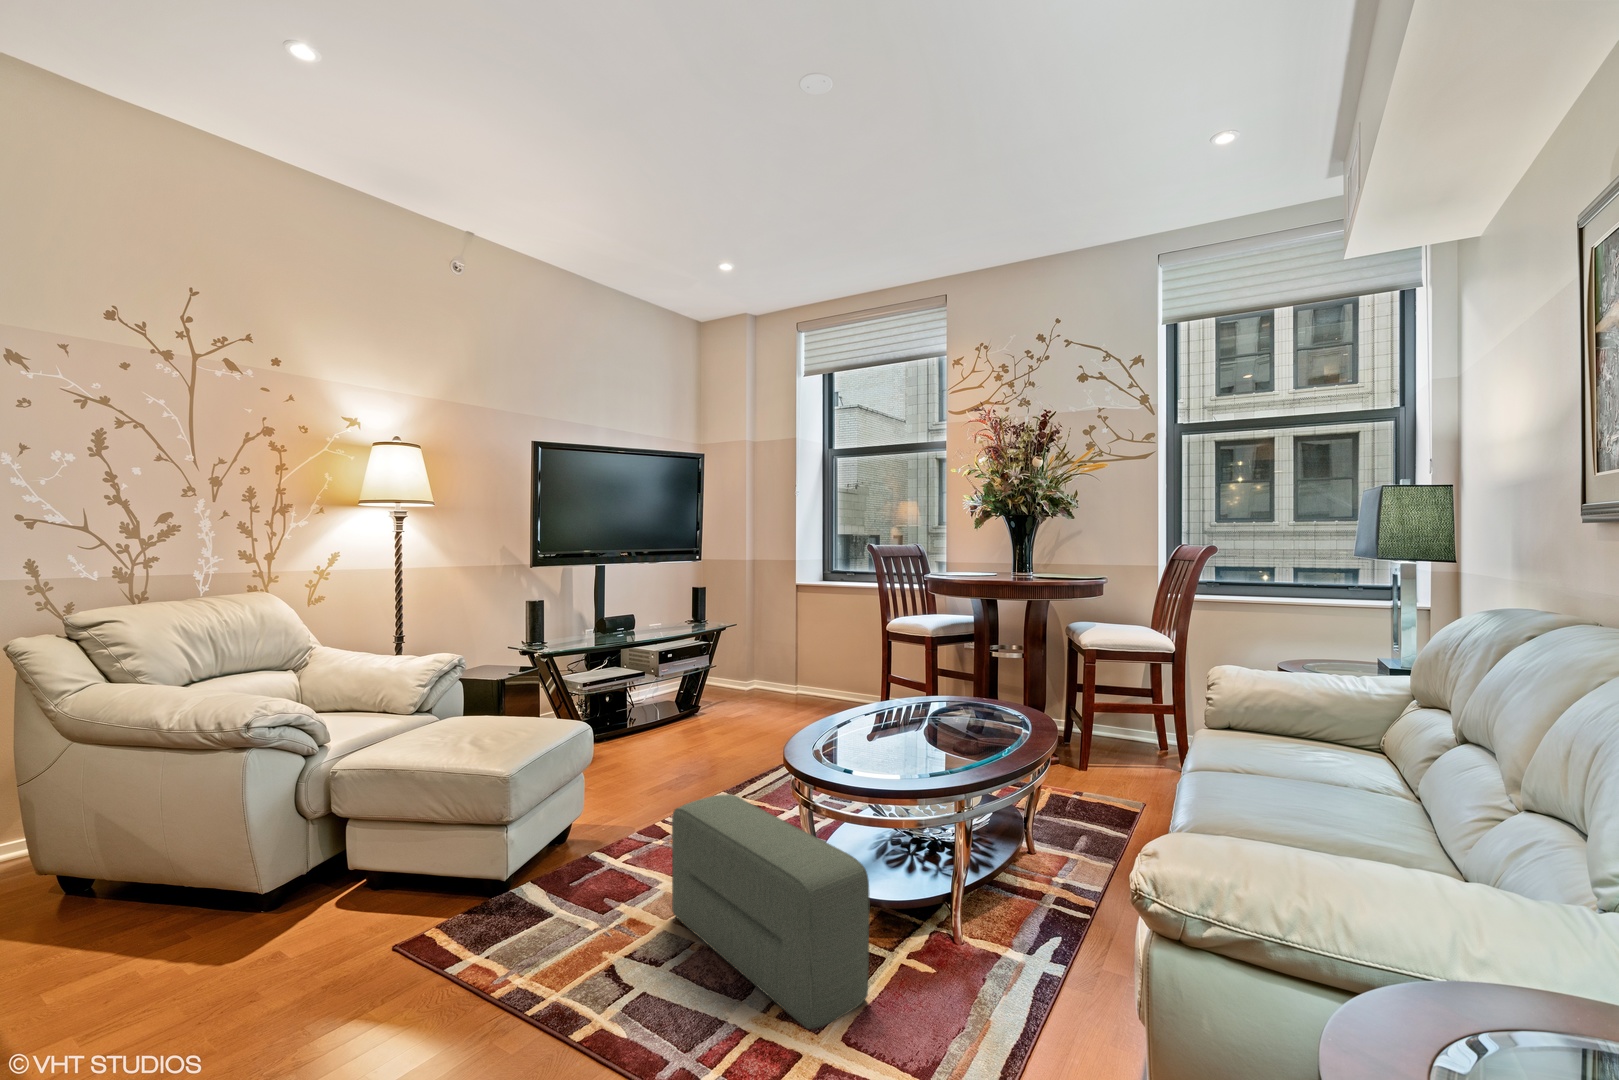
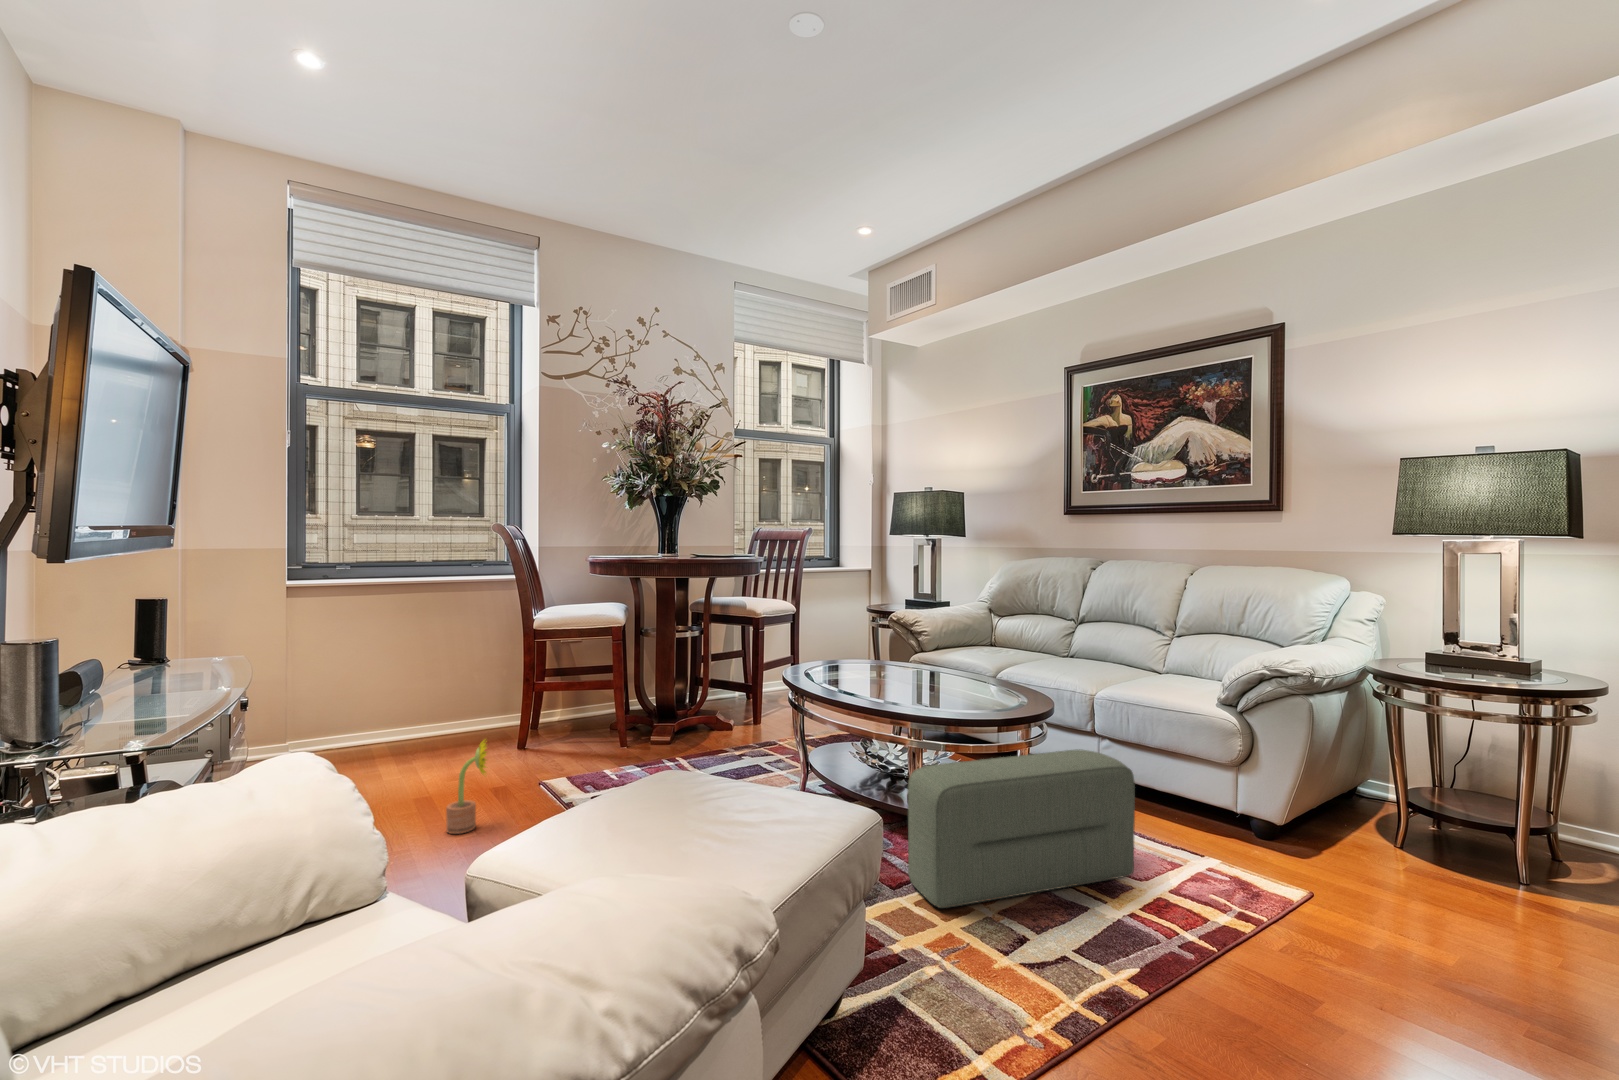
decorative plant: none [720,693,751,752] -> present [446,739,487,834]

